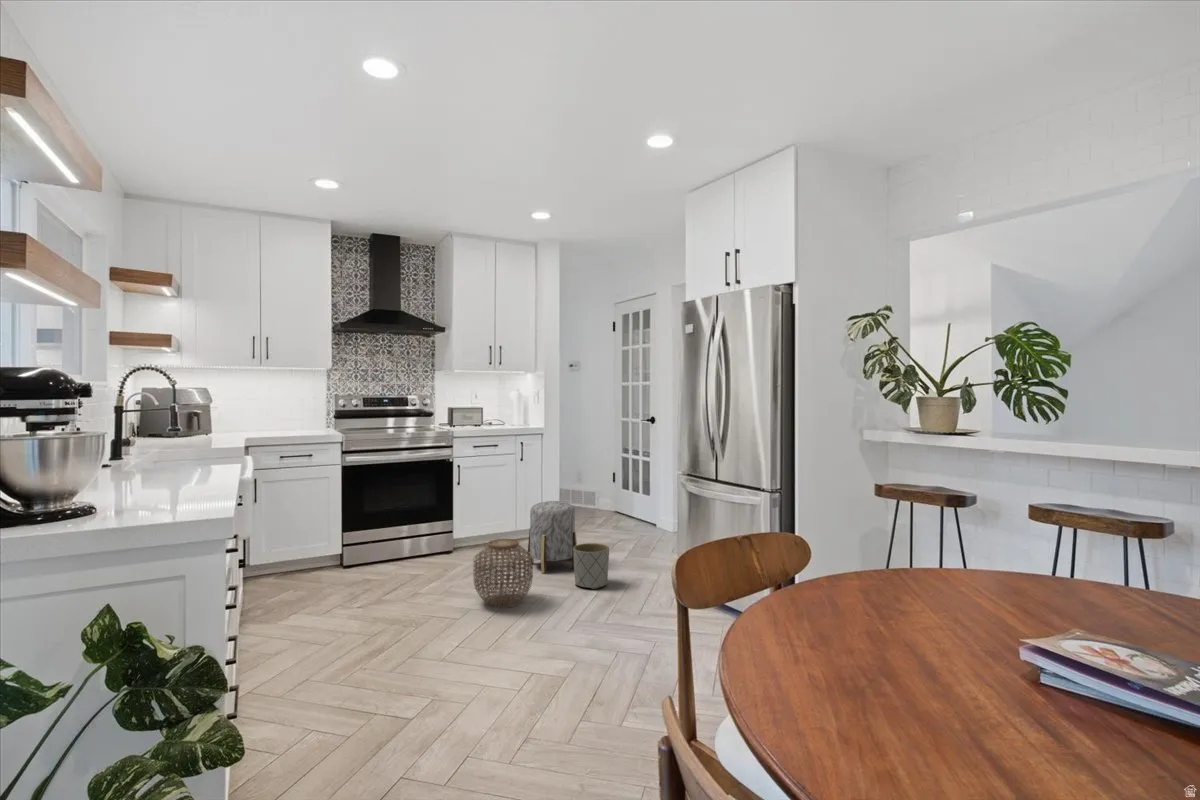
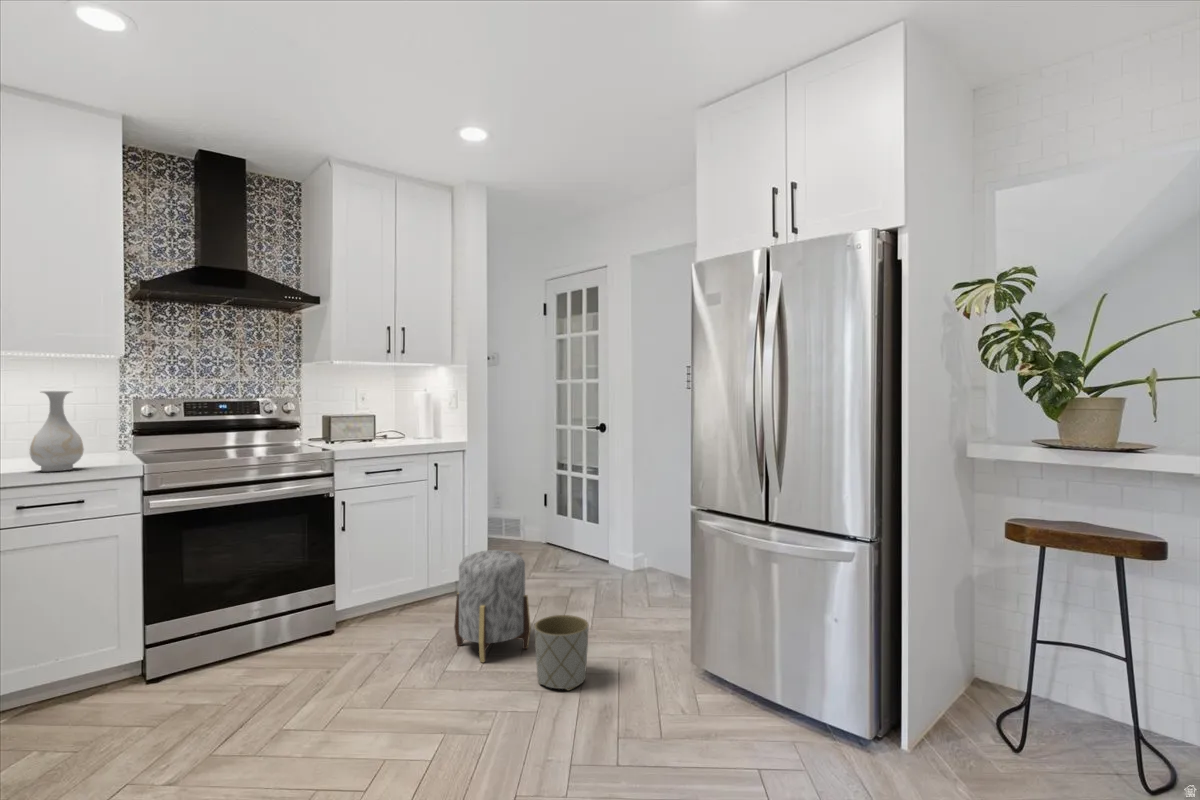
vase: none [287,390,313,437] -> present [30,391,84,471]
woven basket: present [473,539,533,608] -> none [382,630,482,753]

